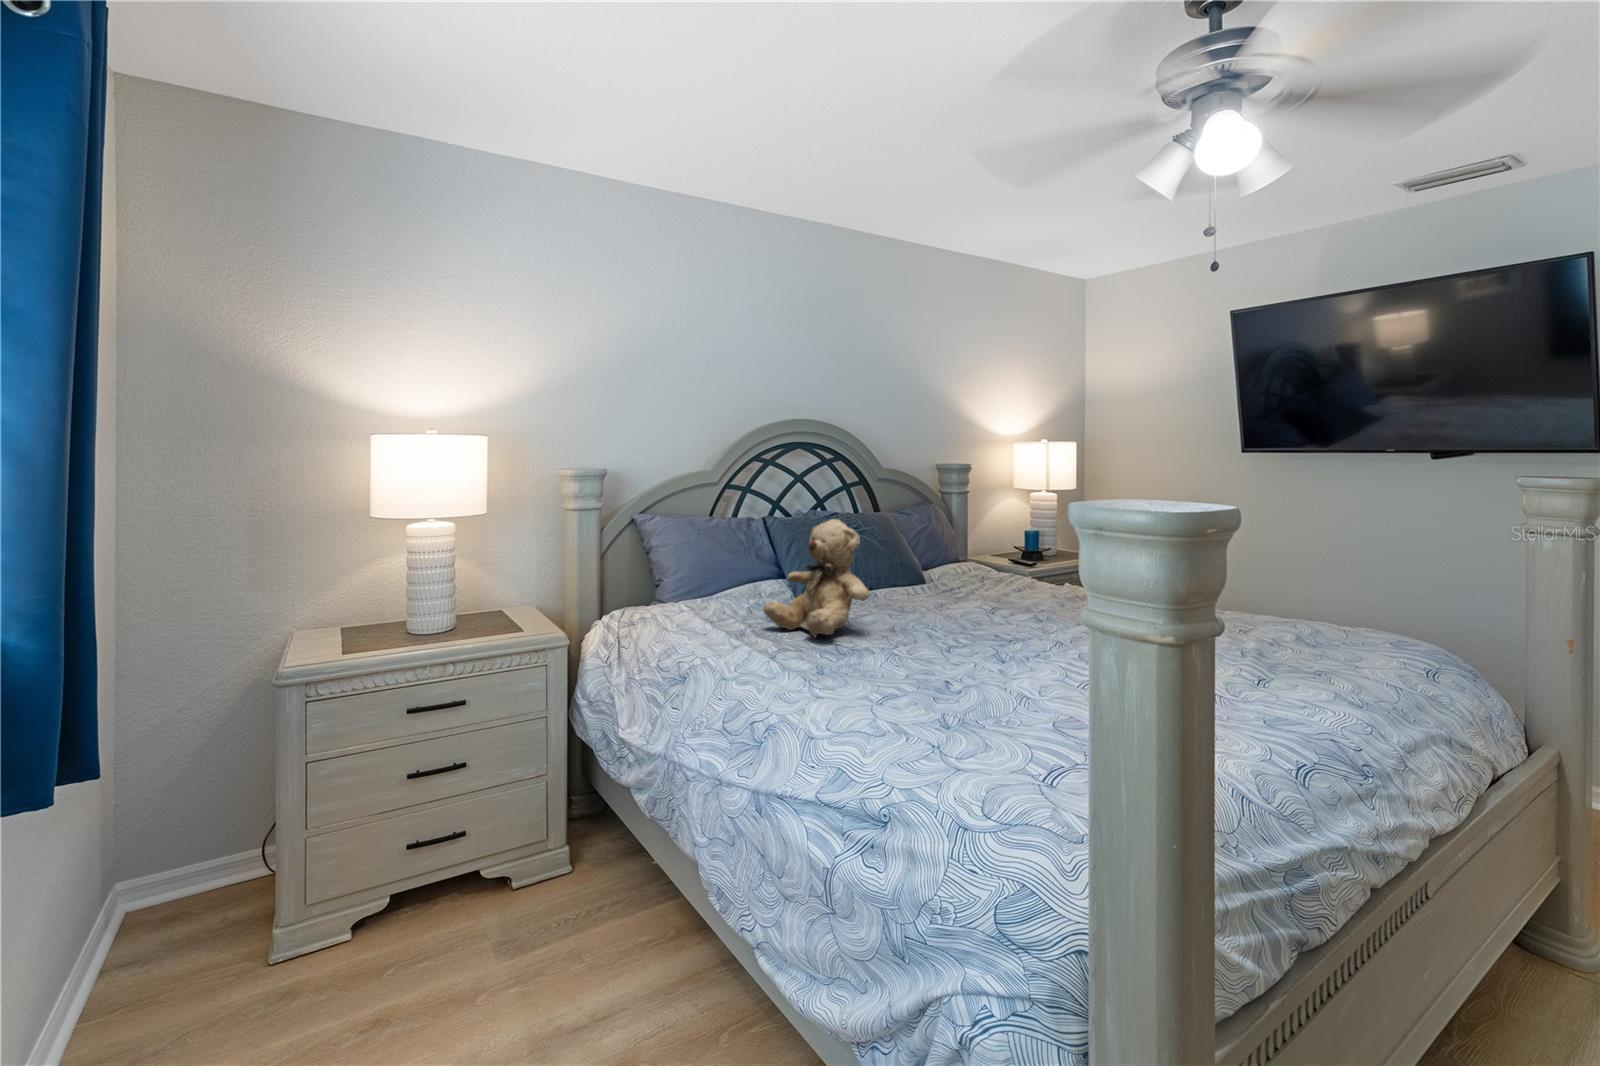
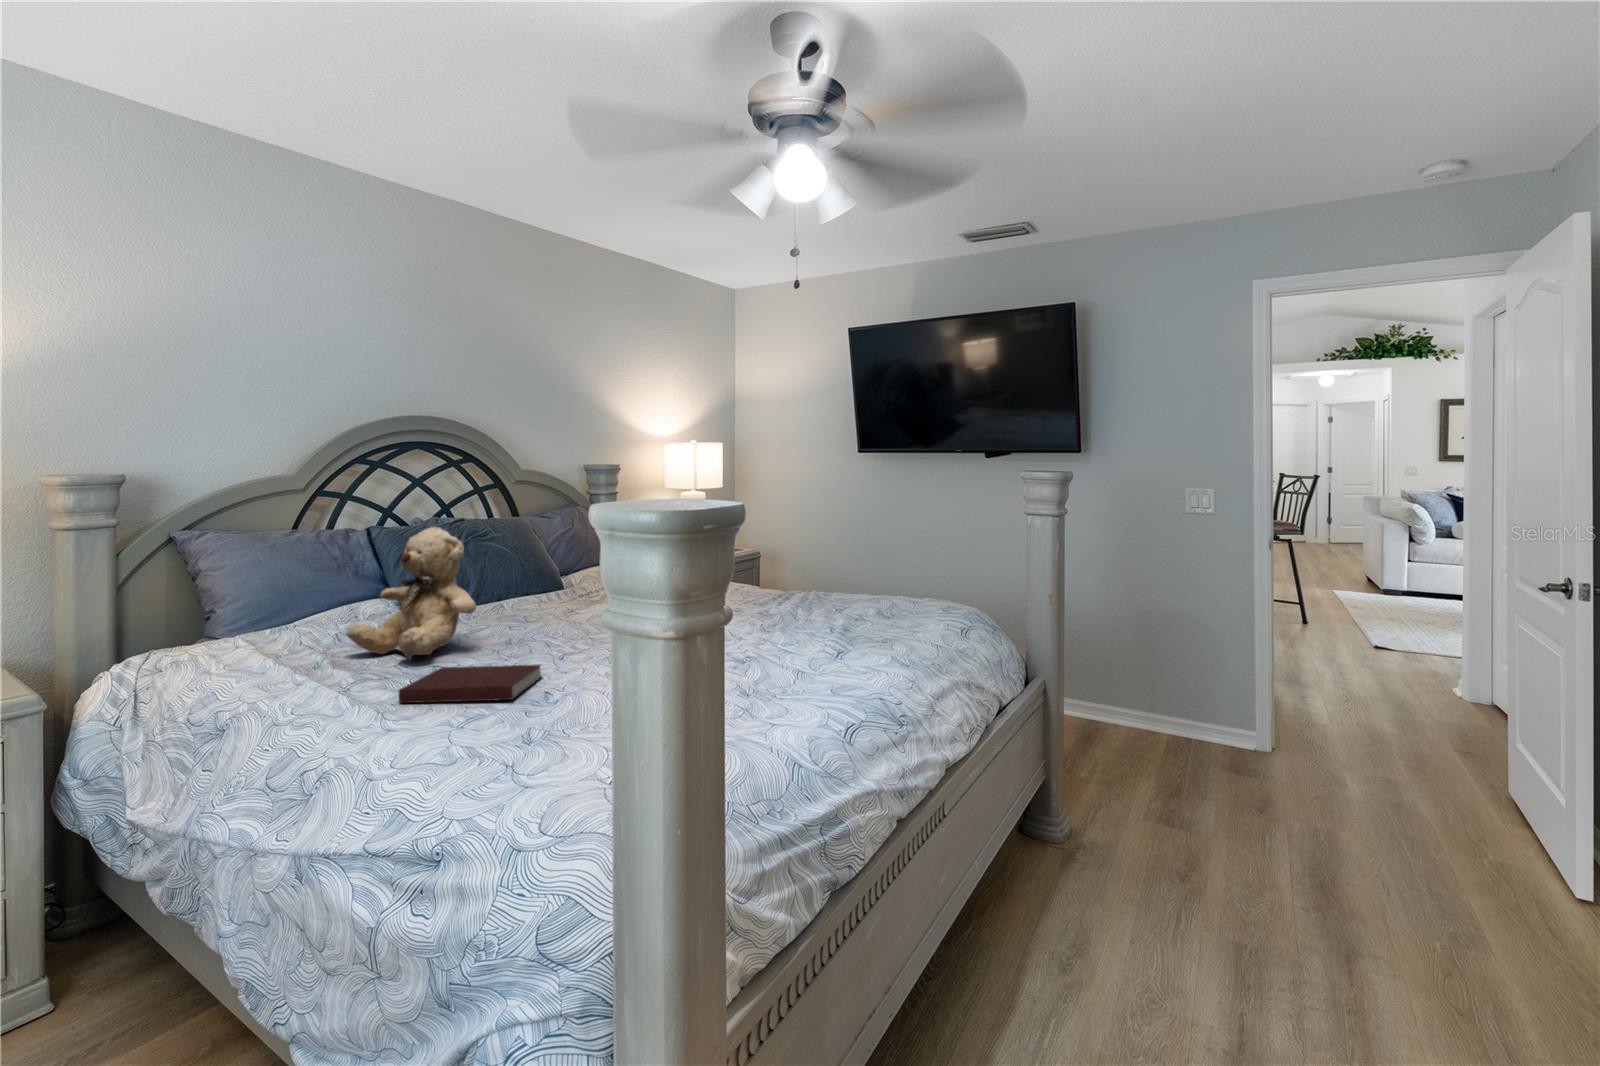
notebook: none [820,648,938,686] -> present [399,664,542,703]

